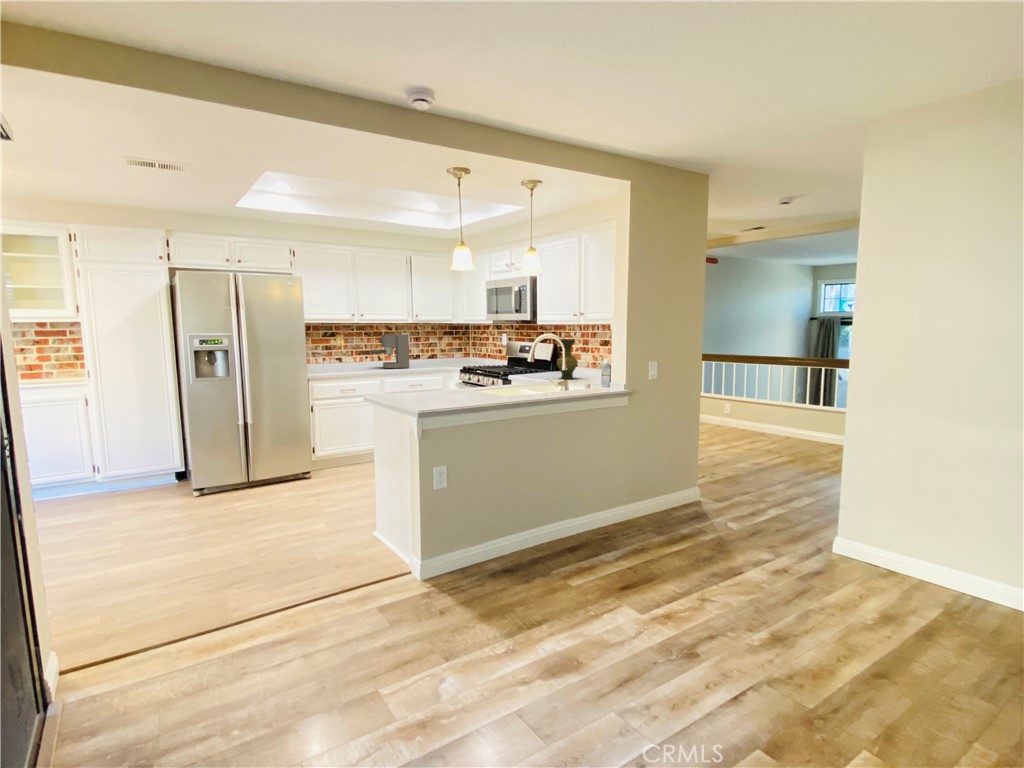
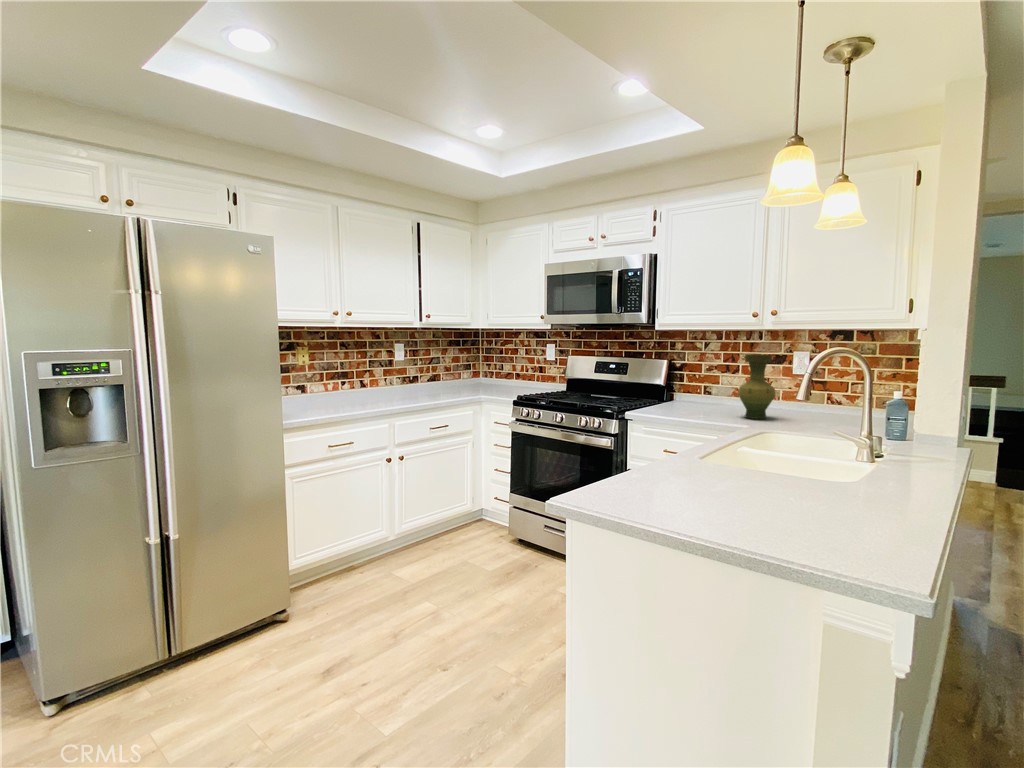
coffee maker: present [370,334,409,369] -> none [358,345,422,402]

